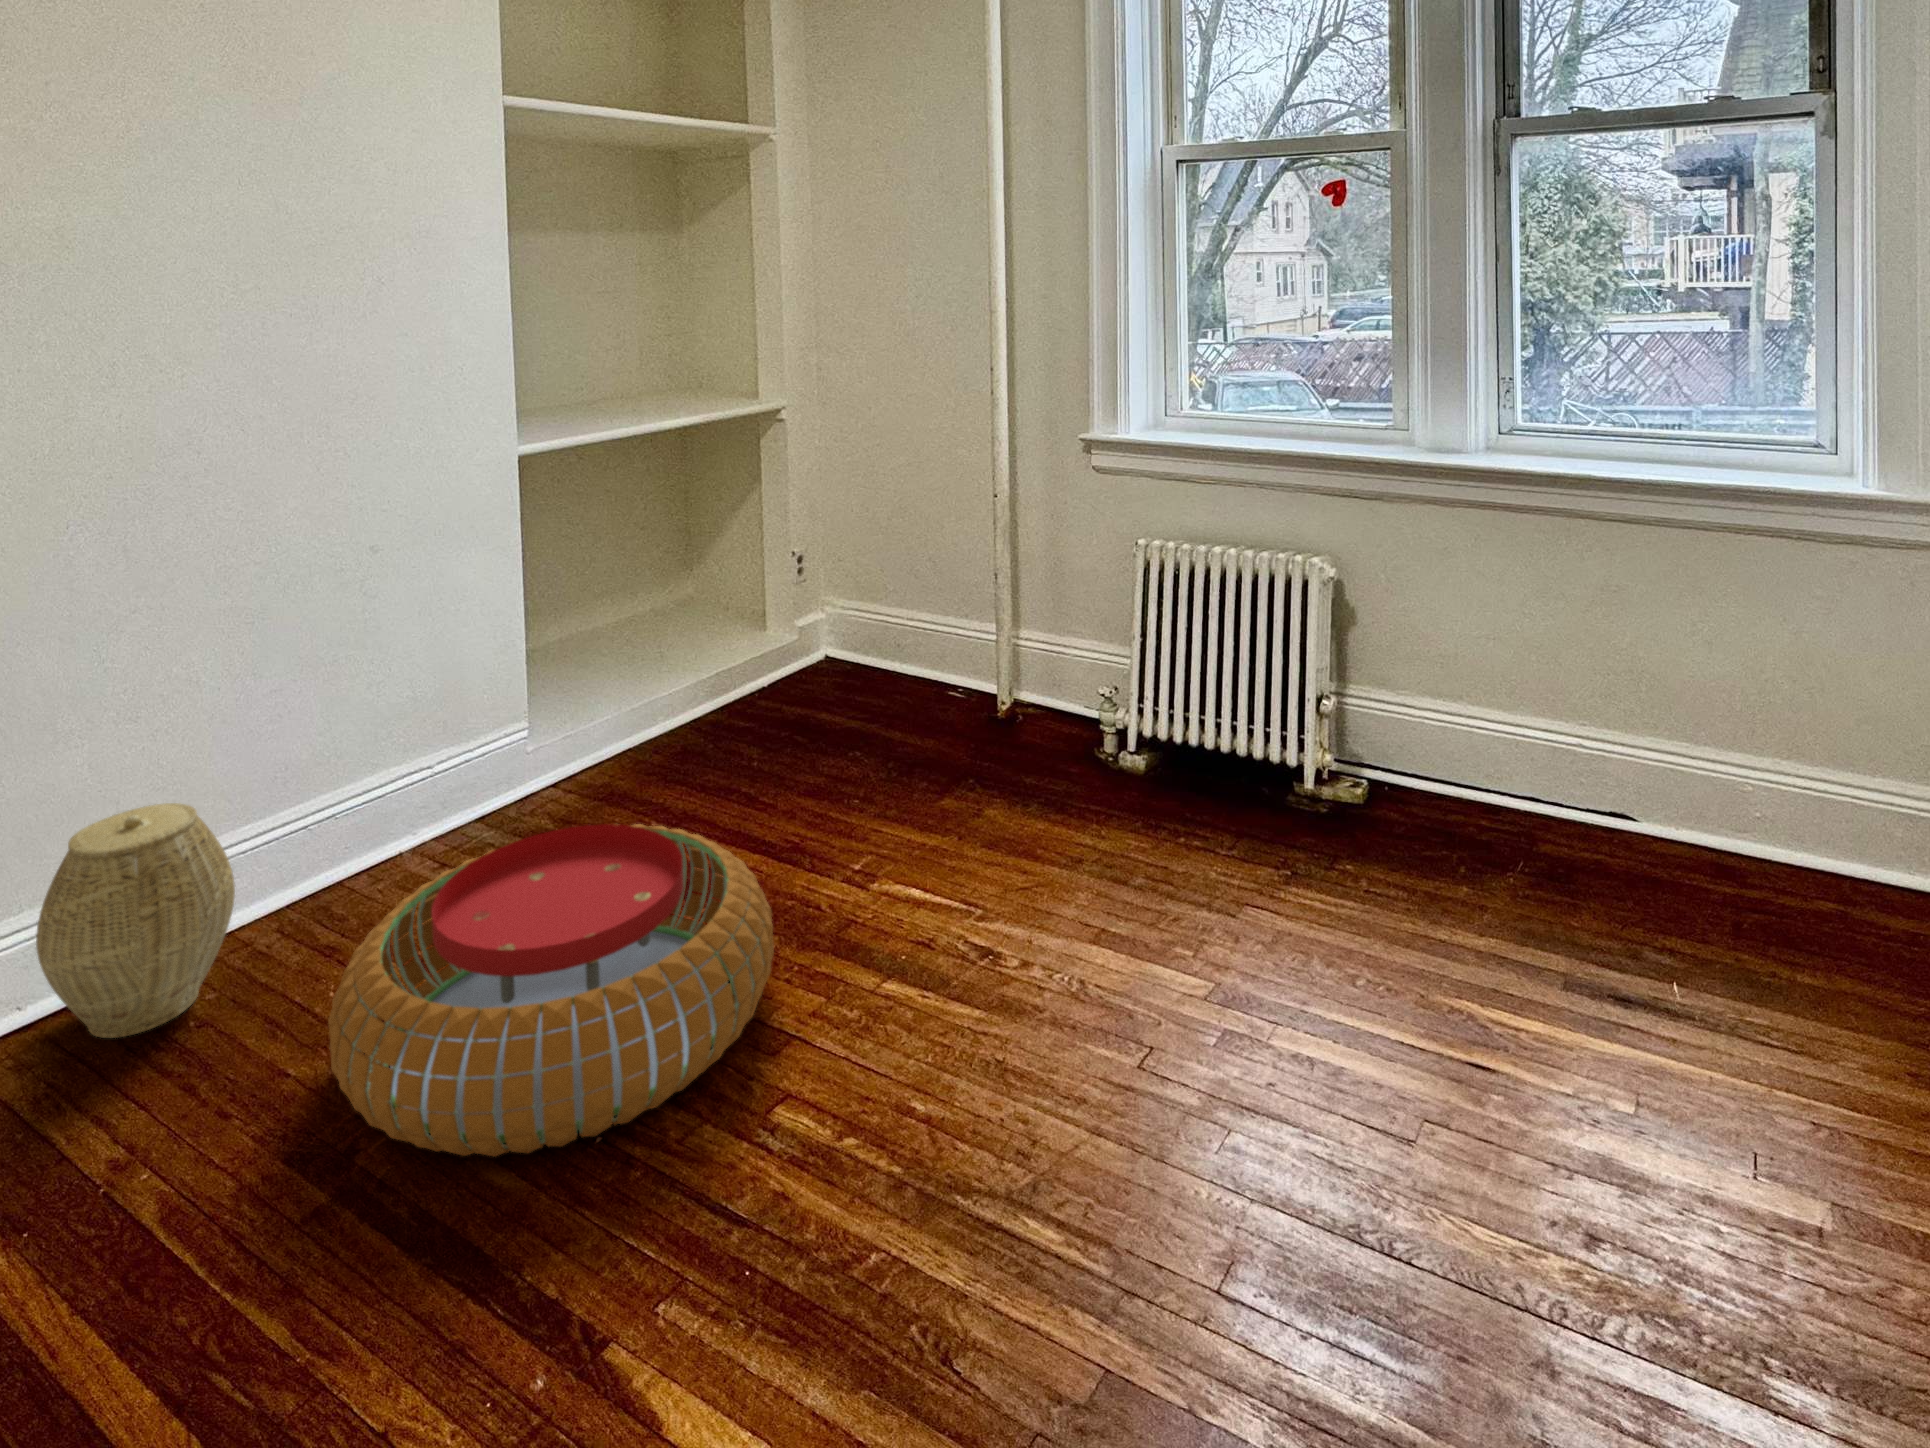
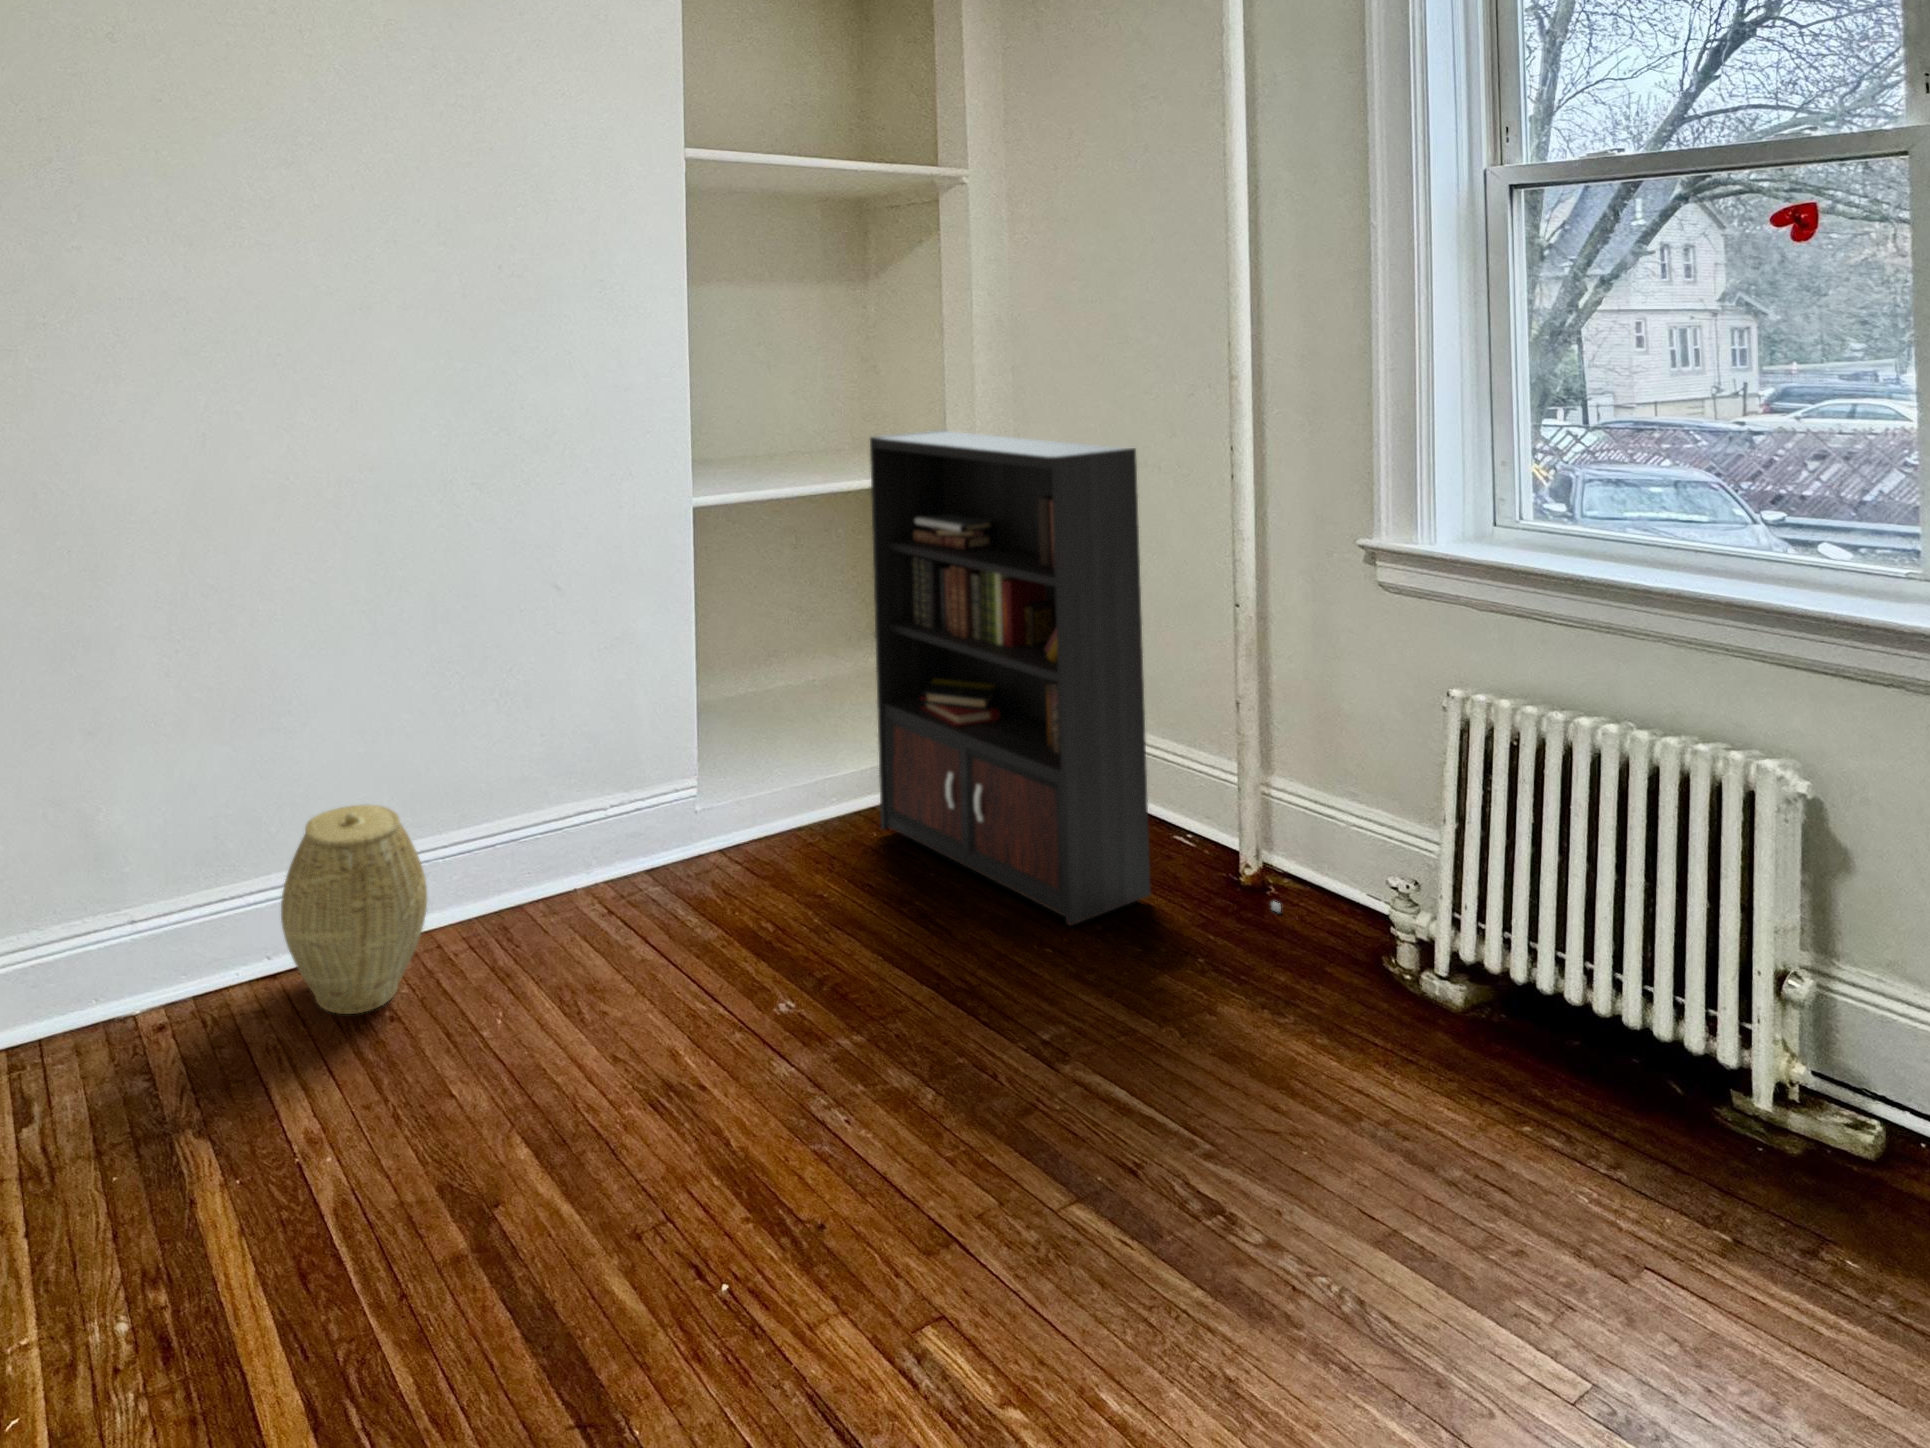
bookcase: none [701,367,1030,775] -> present [870,430,1281,925]
pouf: present [328,824,774,1156] -> none [488,914,934,1279]

